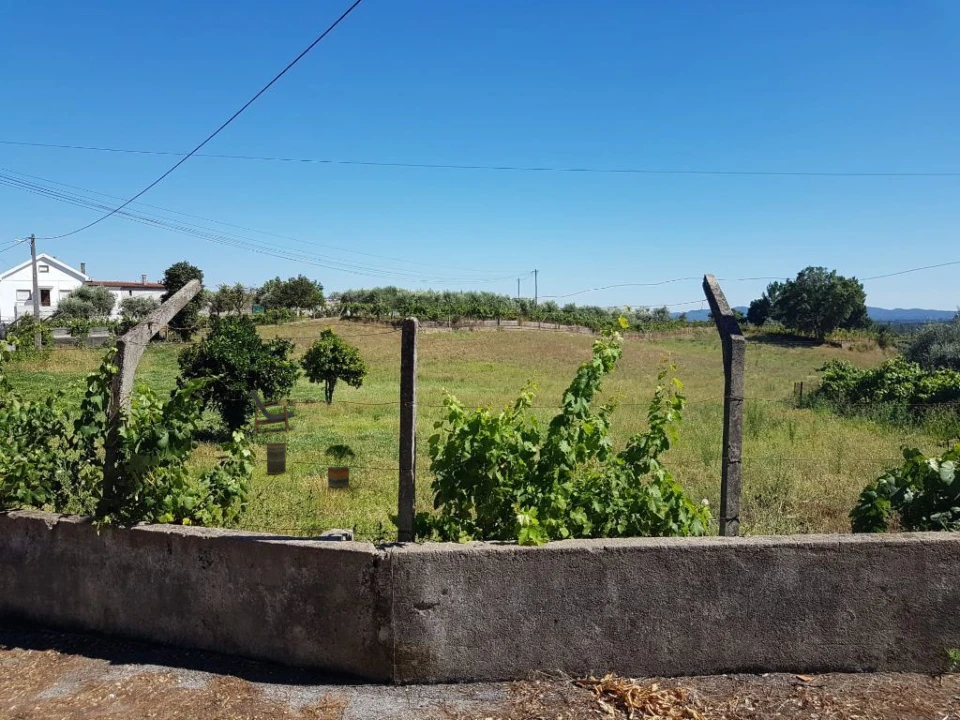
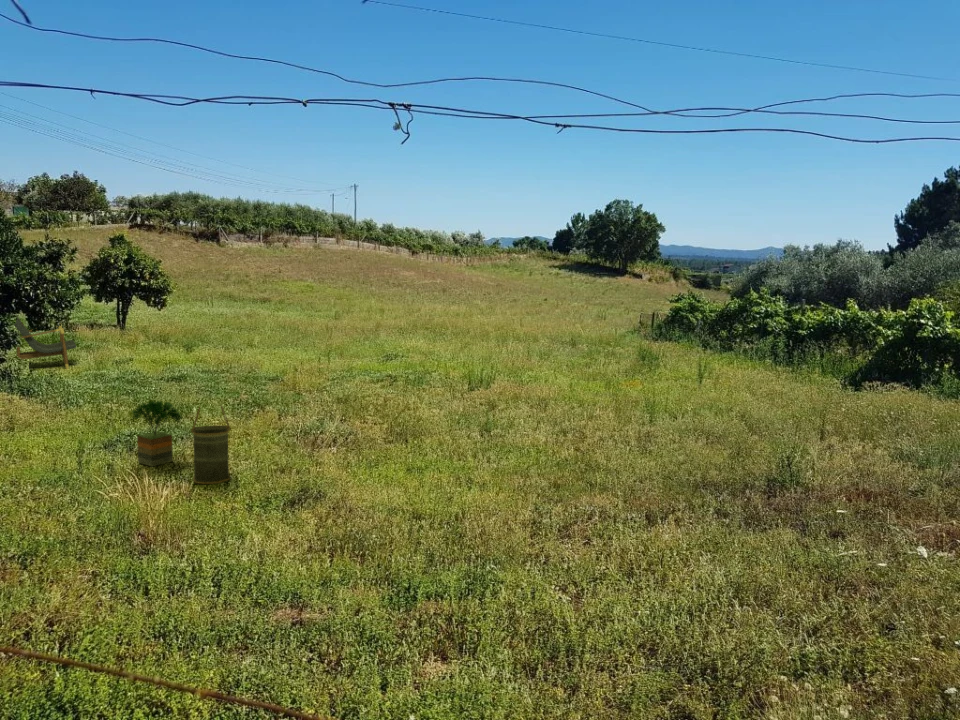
basket: present [266,442,287,474] -> present [191,406,231,484]

